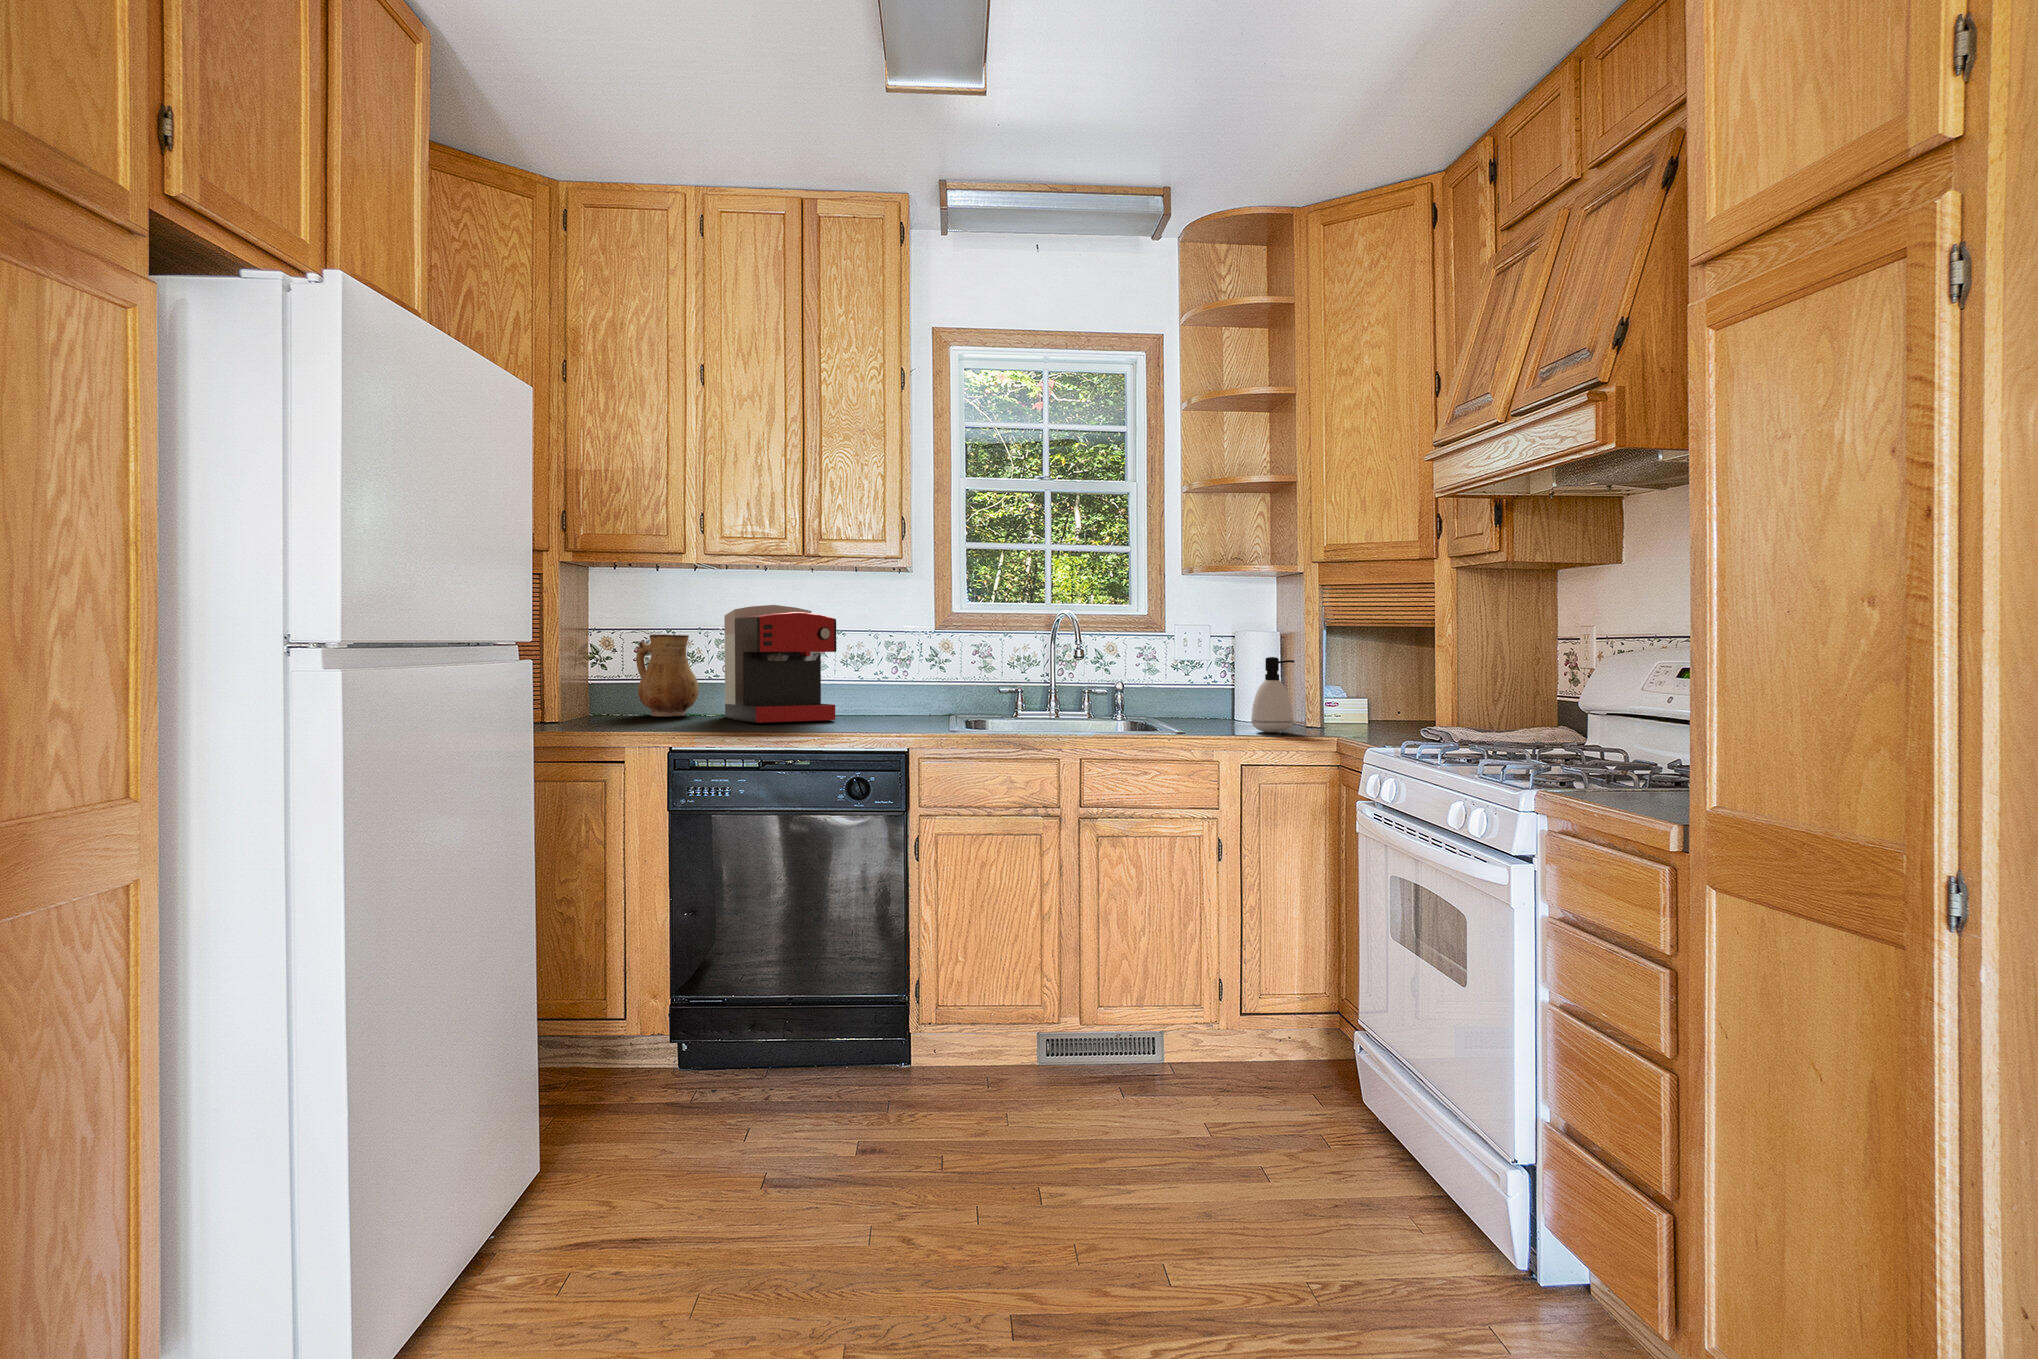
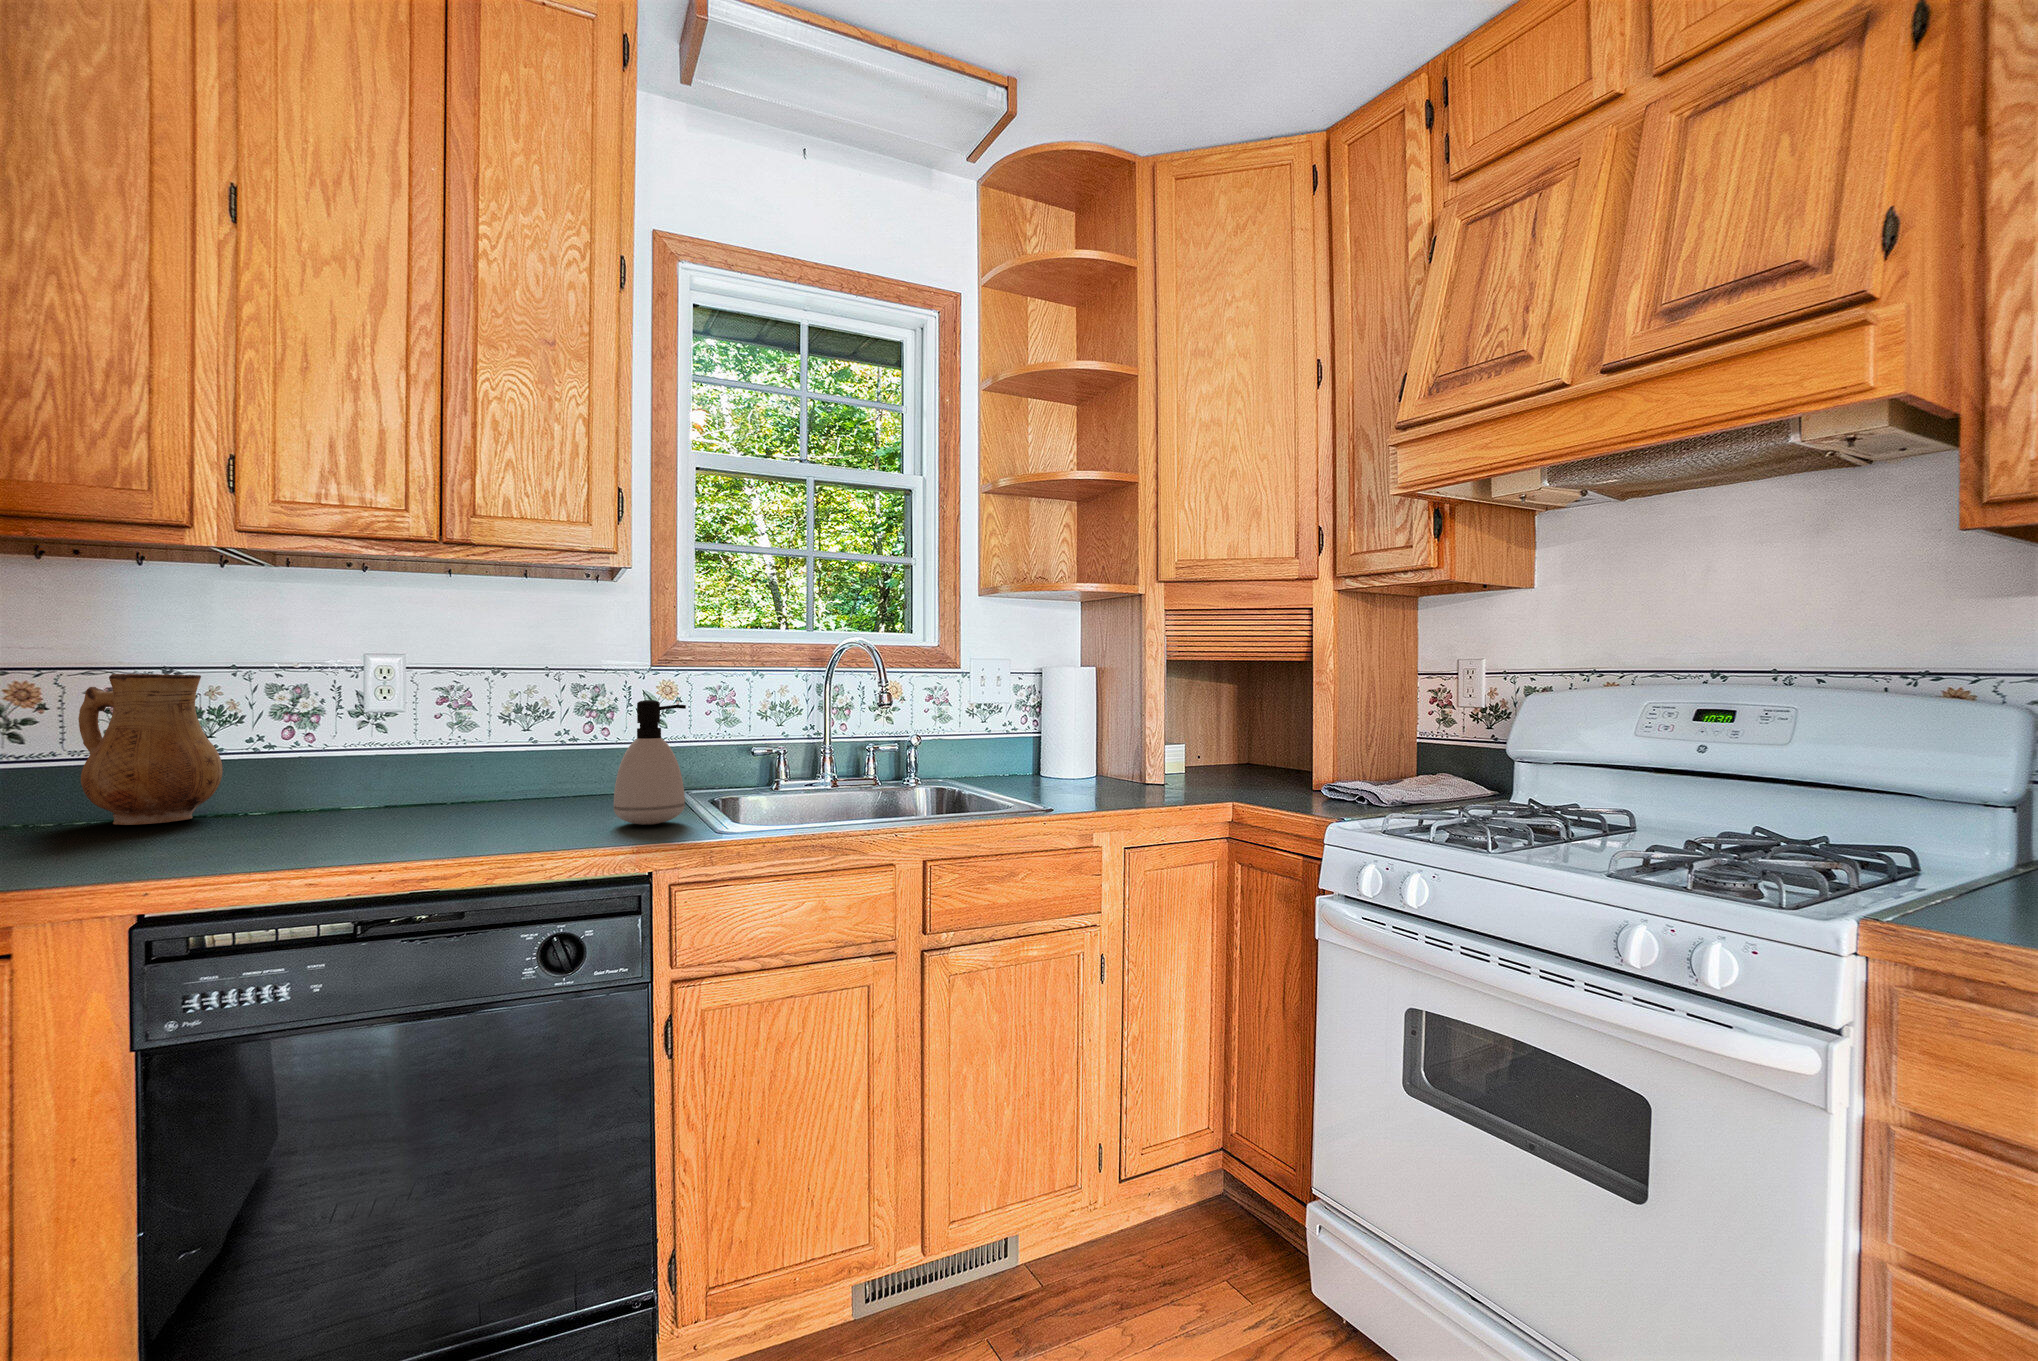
coffee maker: present [724,605,836,723] -> none [279,625,502,829]
soap dispenser: present [1251,657,1294,733] -> present [614,700,686,825]

